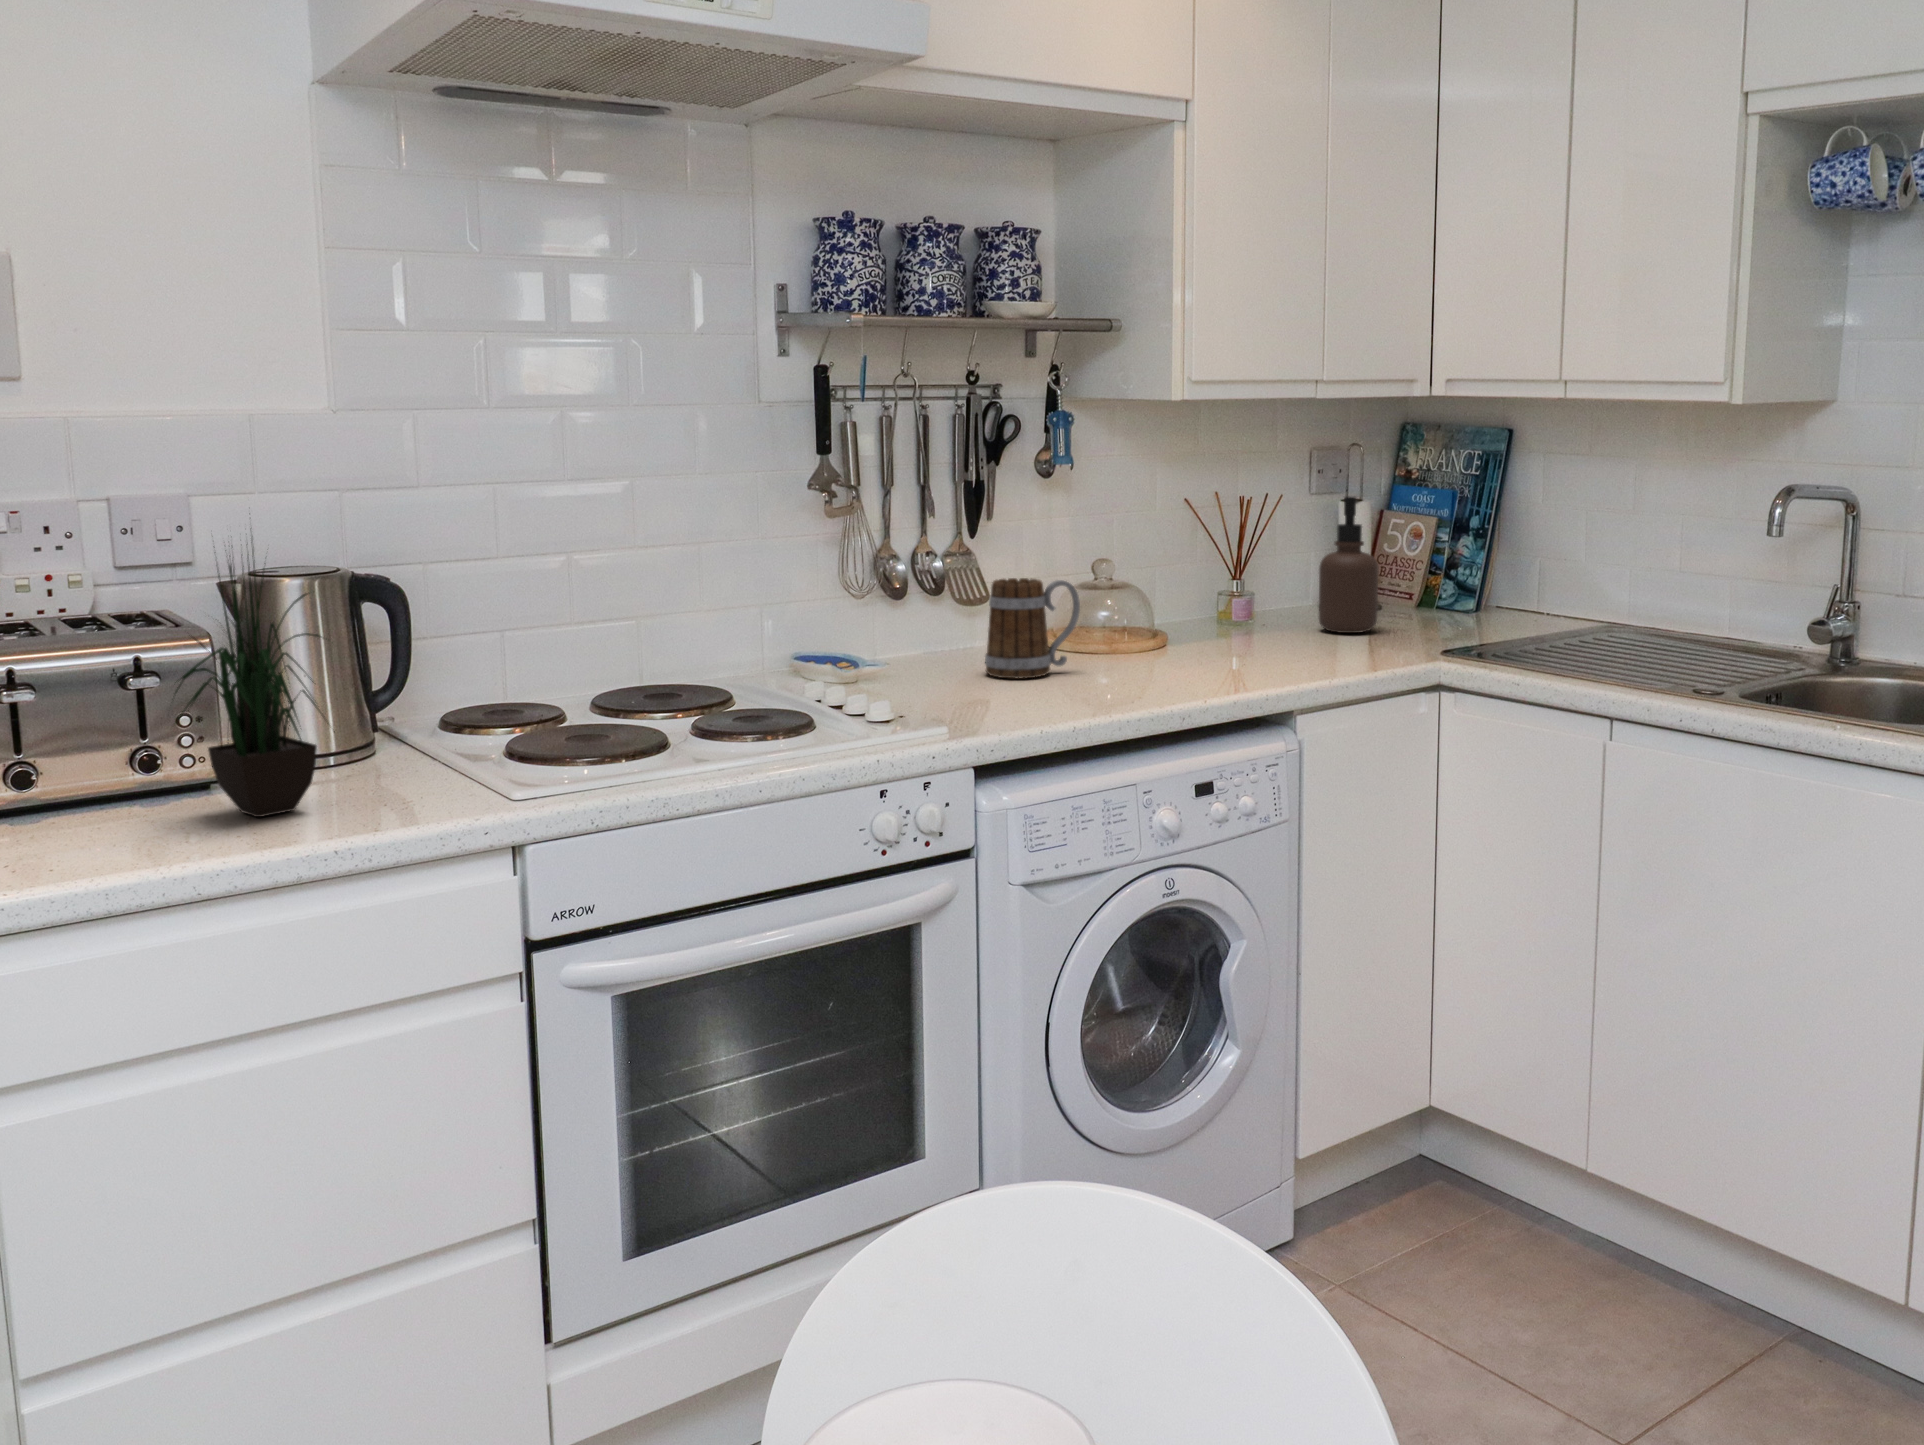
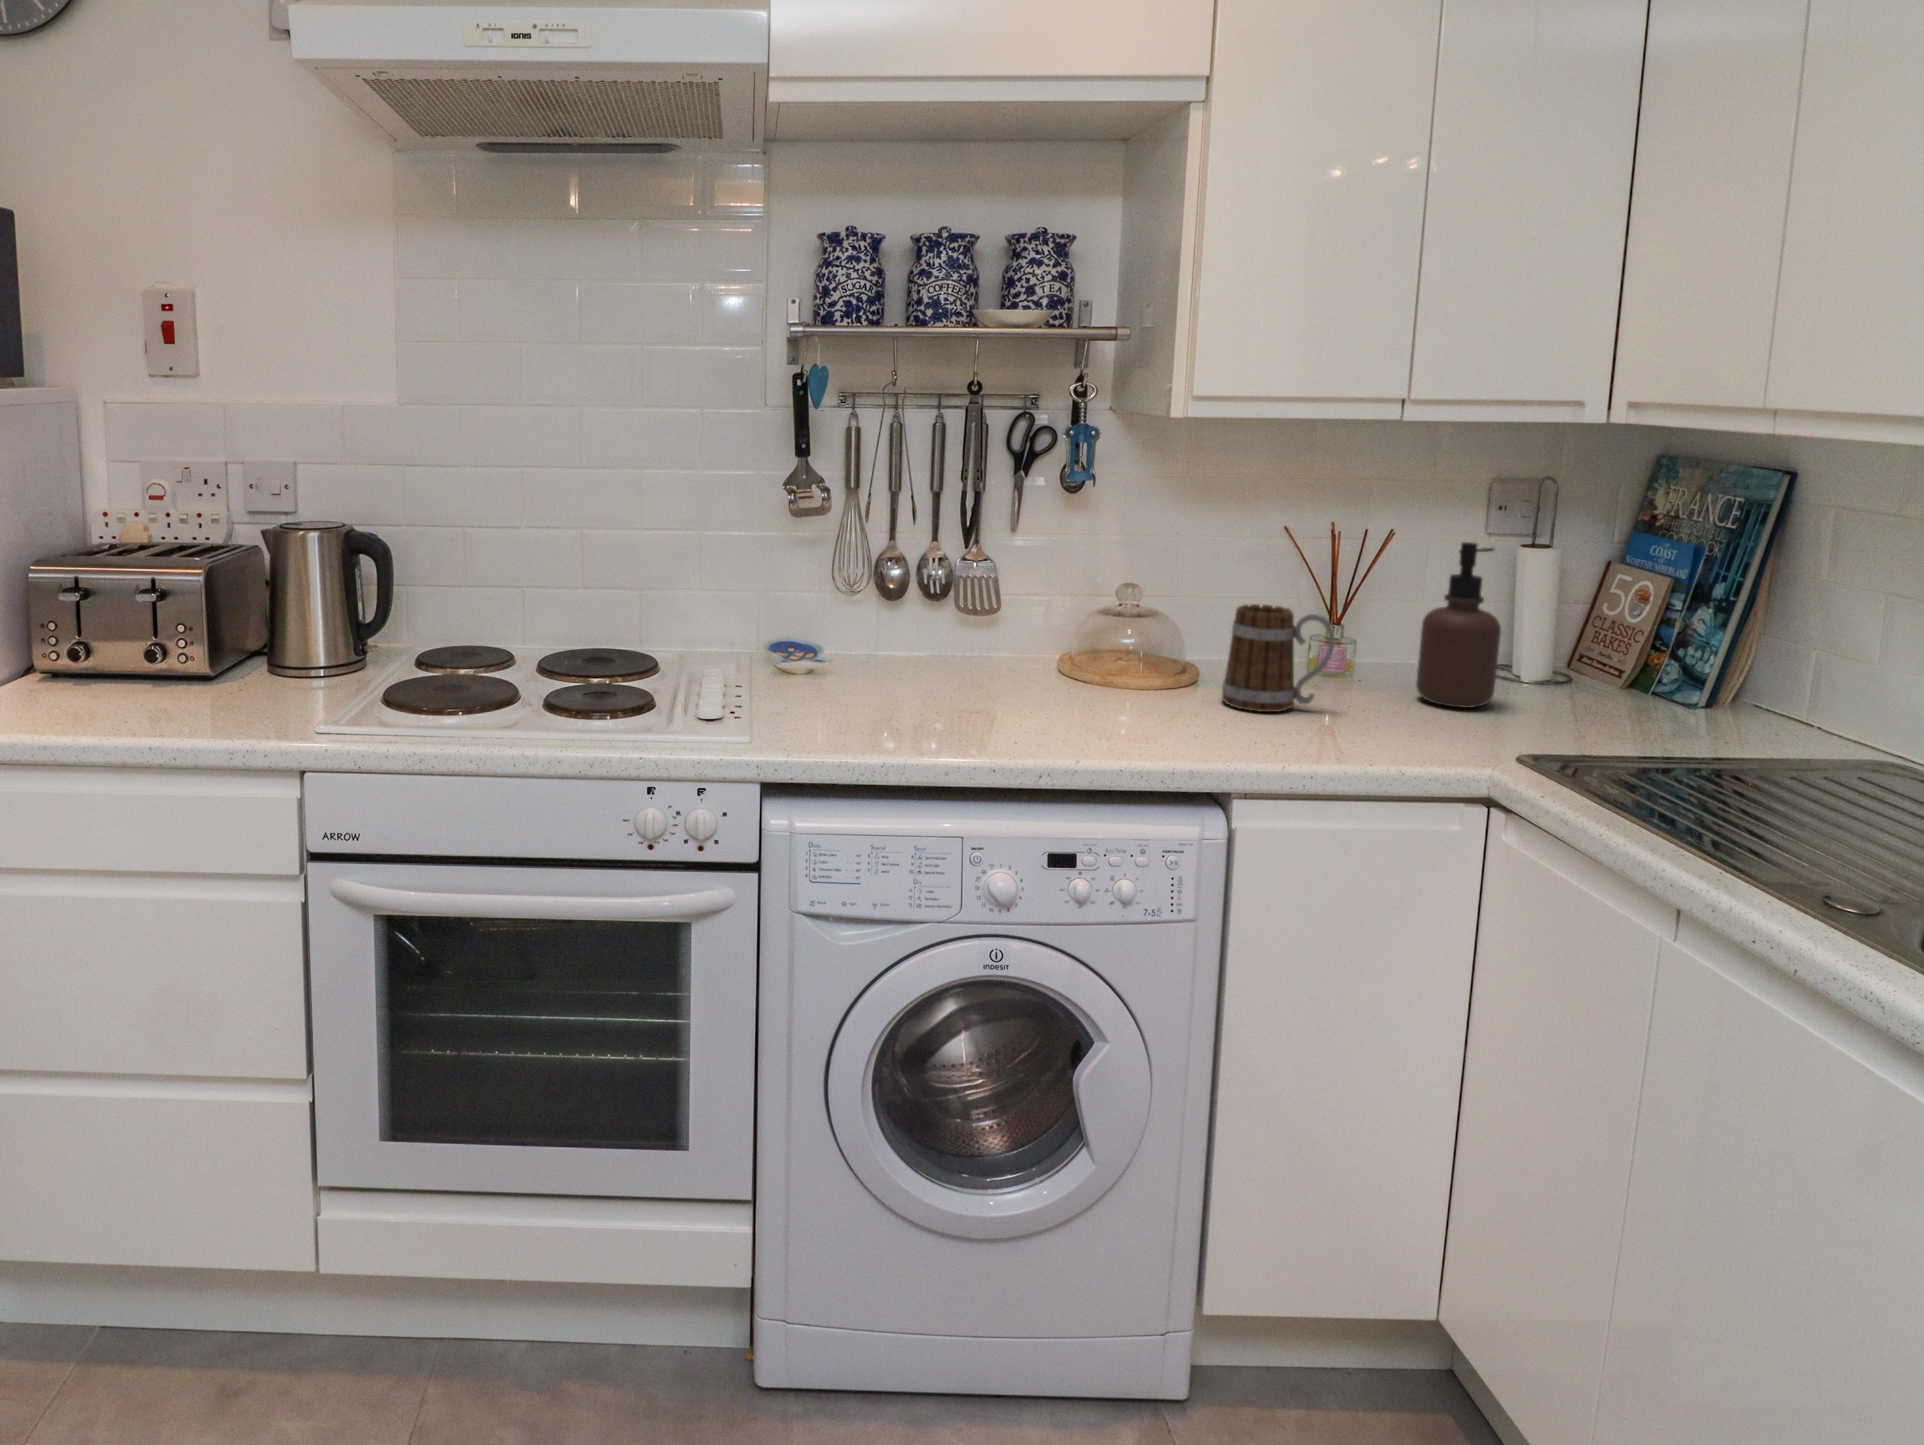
potted plant: present [175,542,321,817] -> none [96,473,232,710]
mug: present [985,578,1080,678] -> present [1222,604,1335,712]

